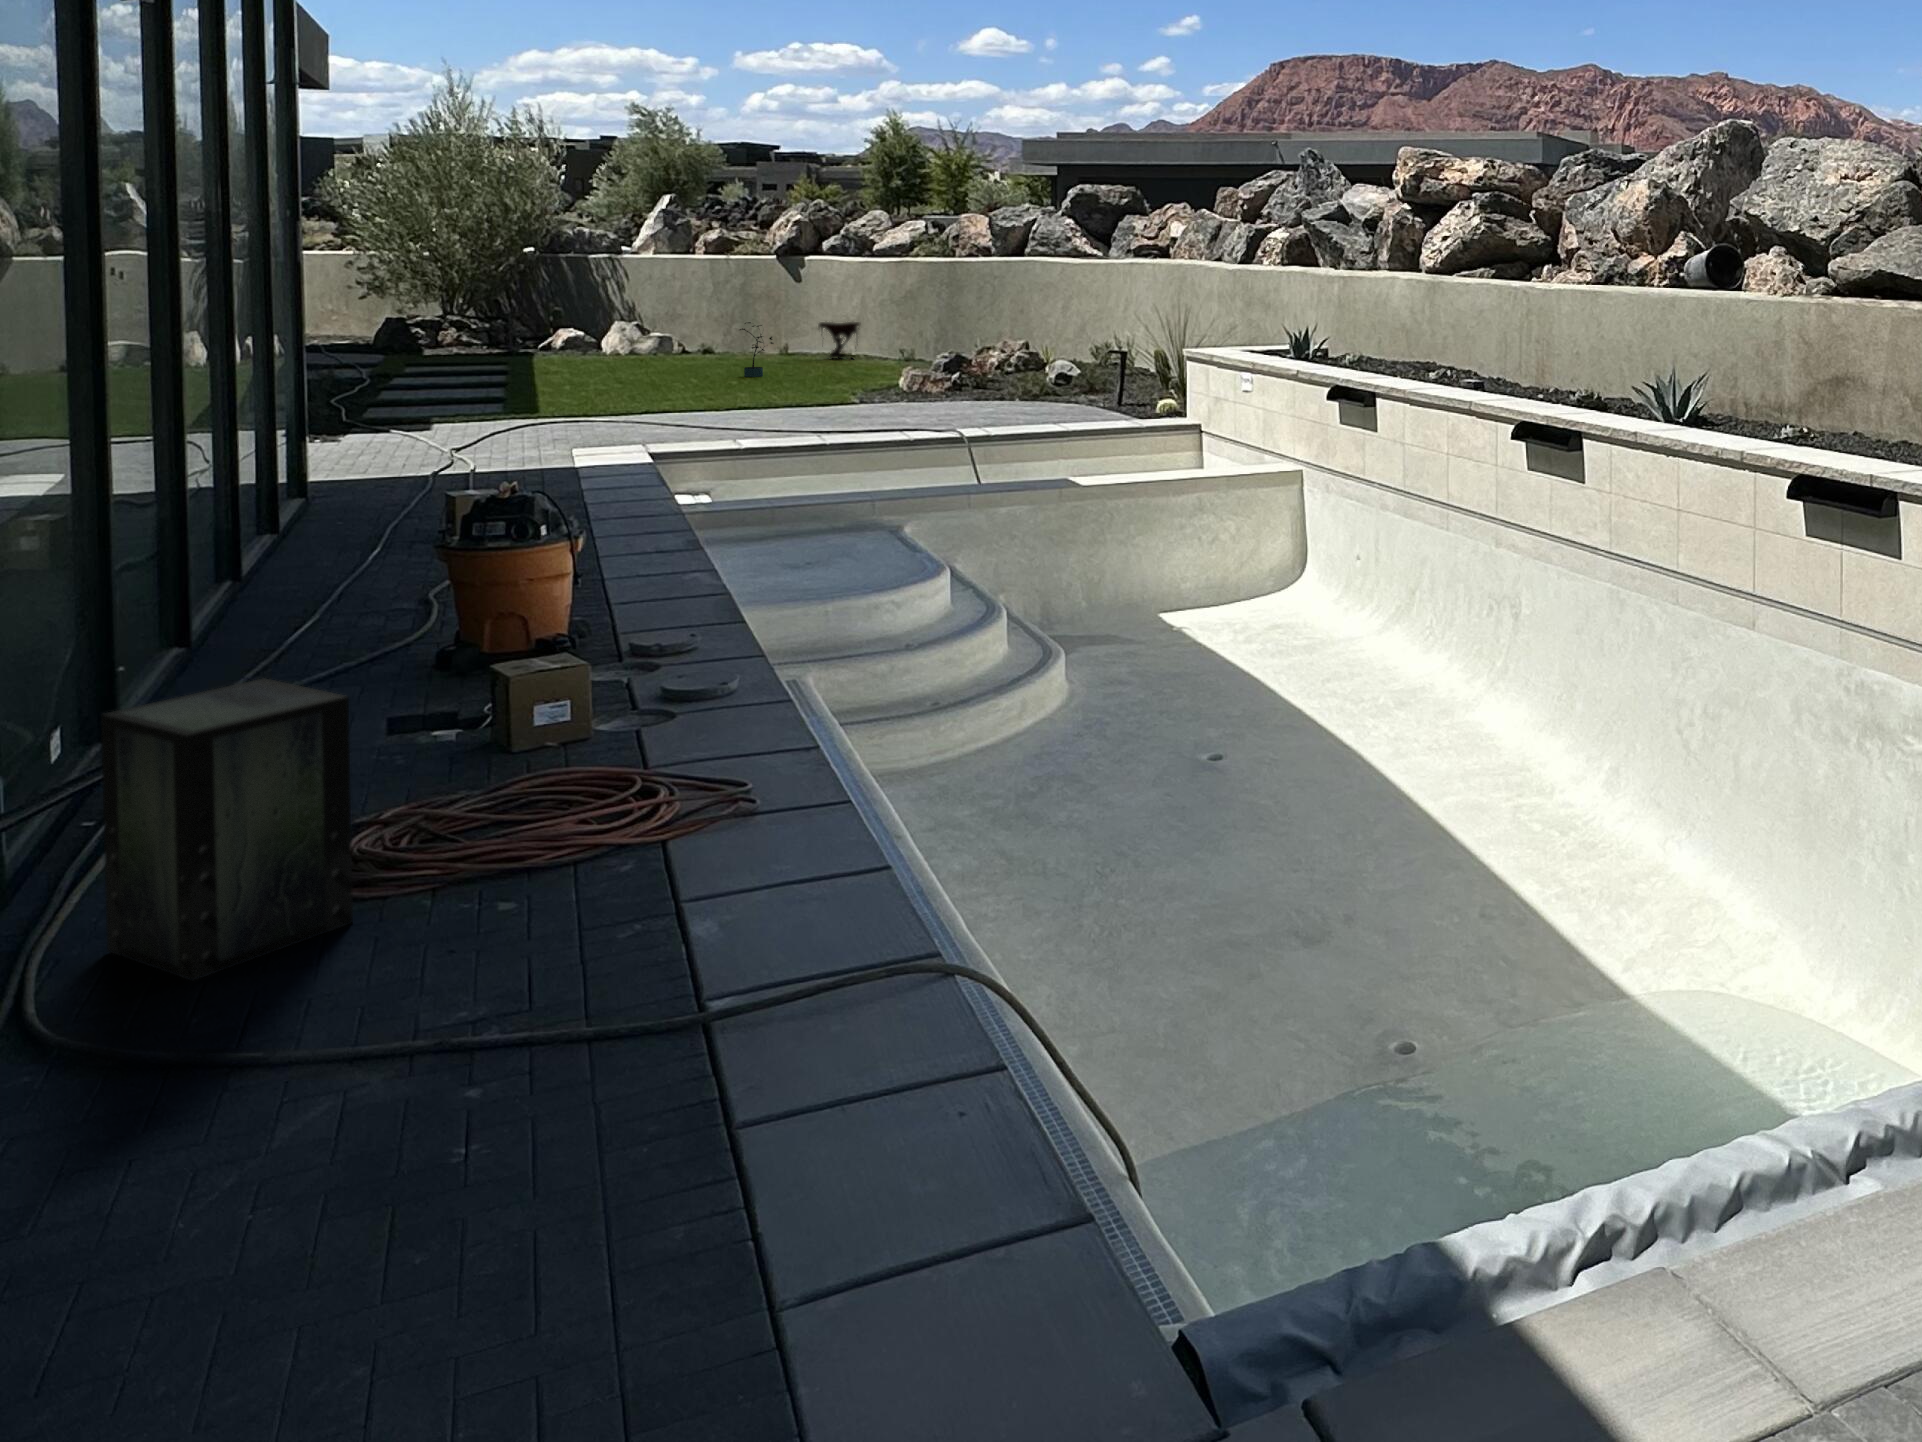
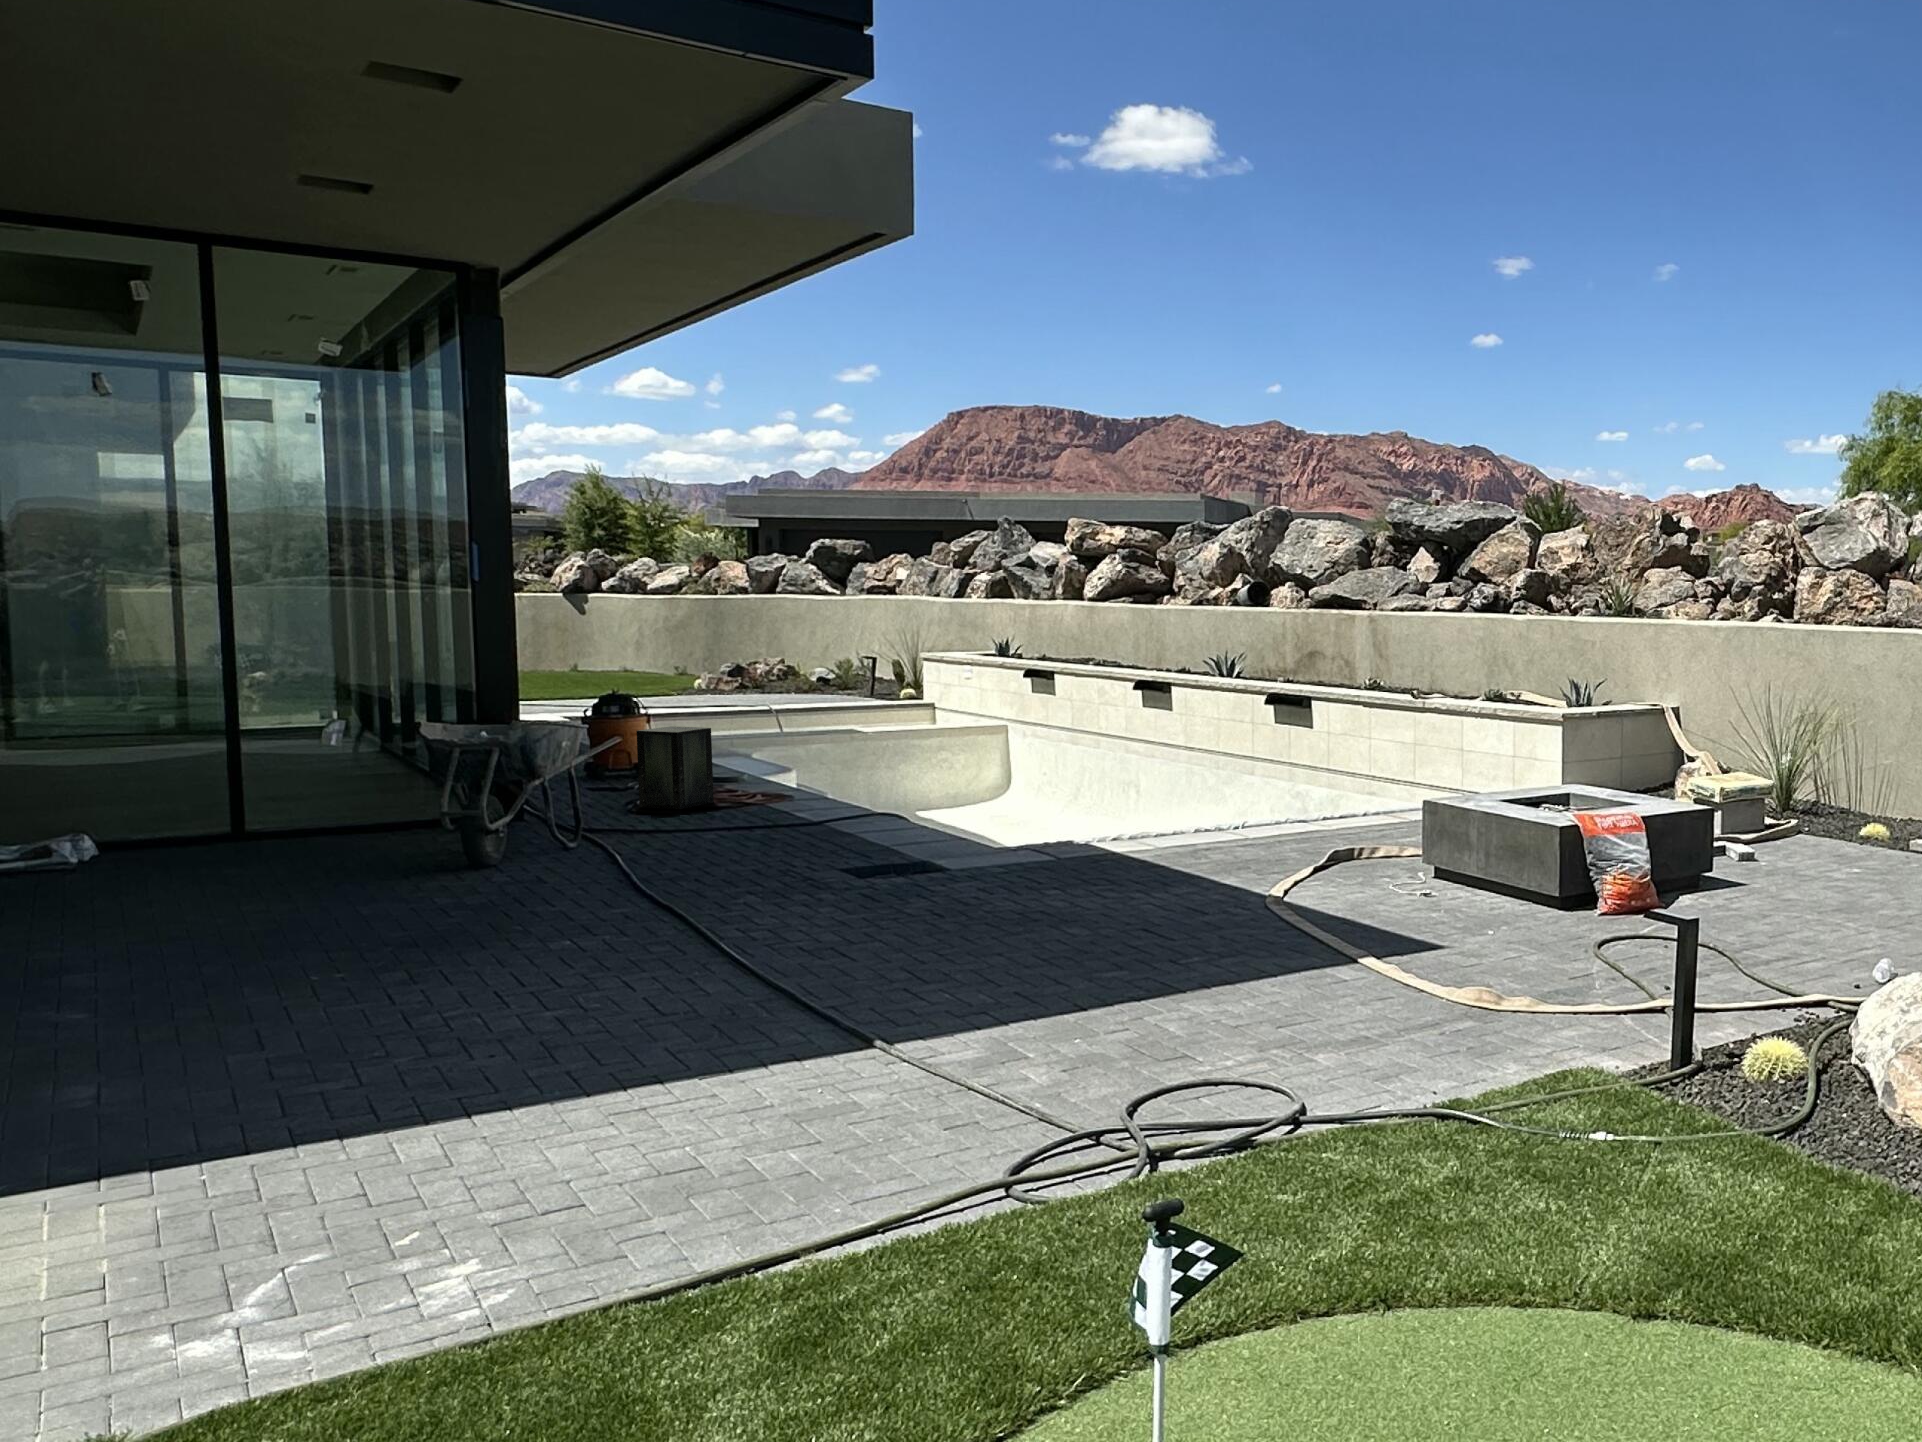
potted plant: present [740,322,774,377] -> none [570,642,597,682]
side table: present [818,322,860,359] -> none [615,644,649,672]

